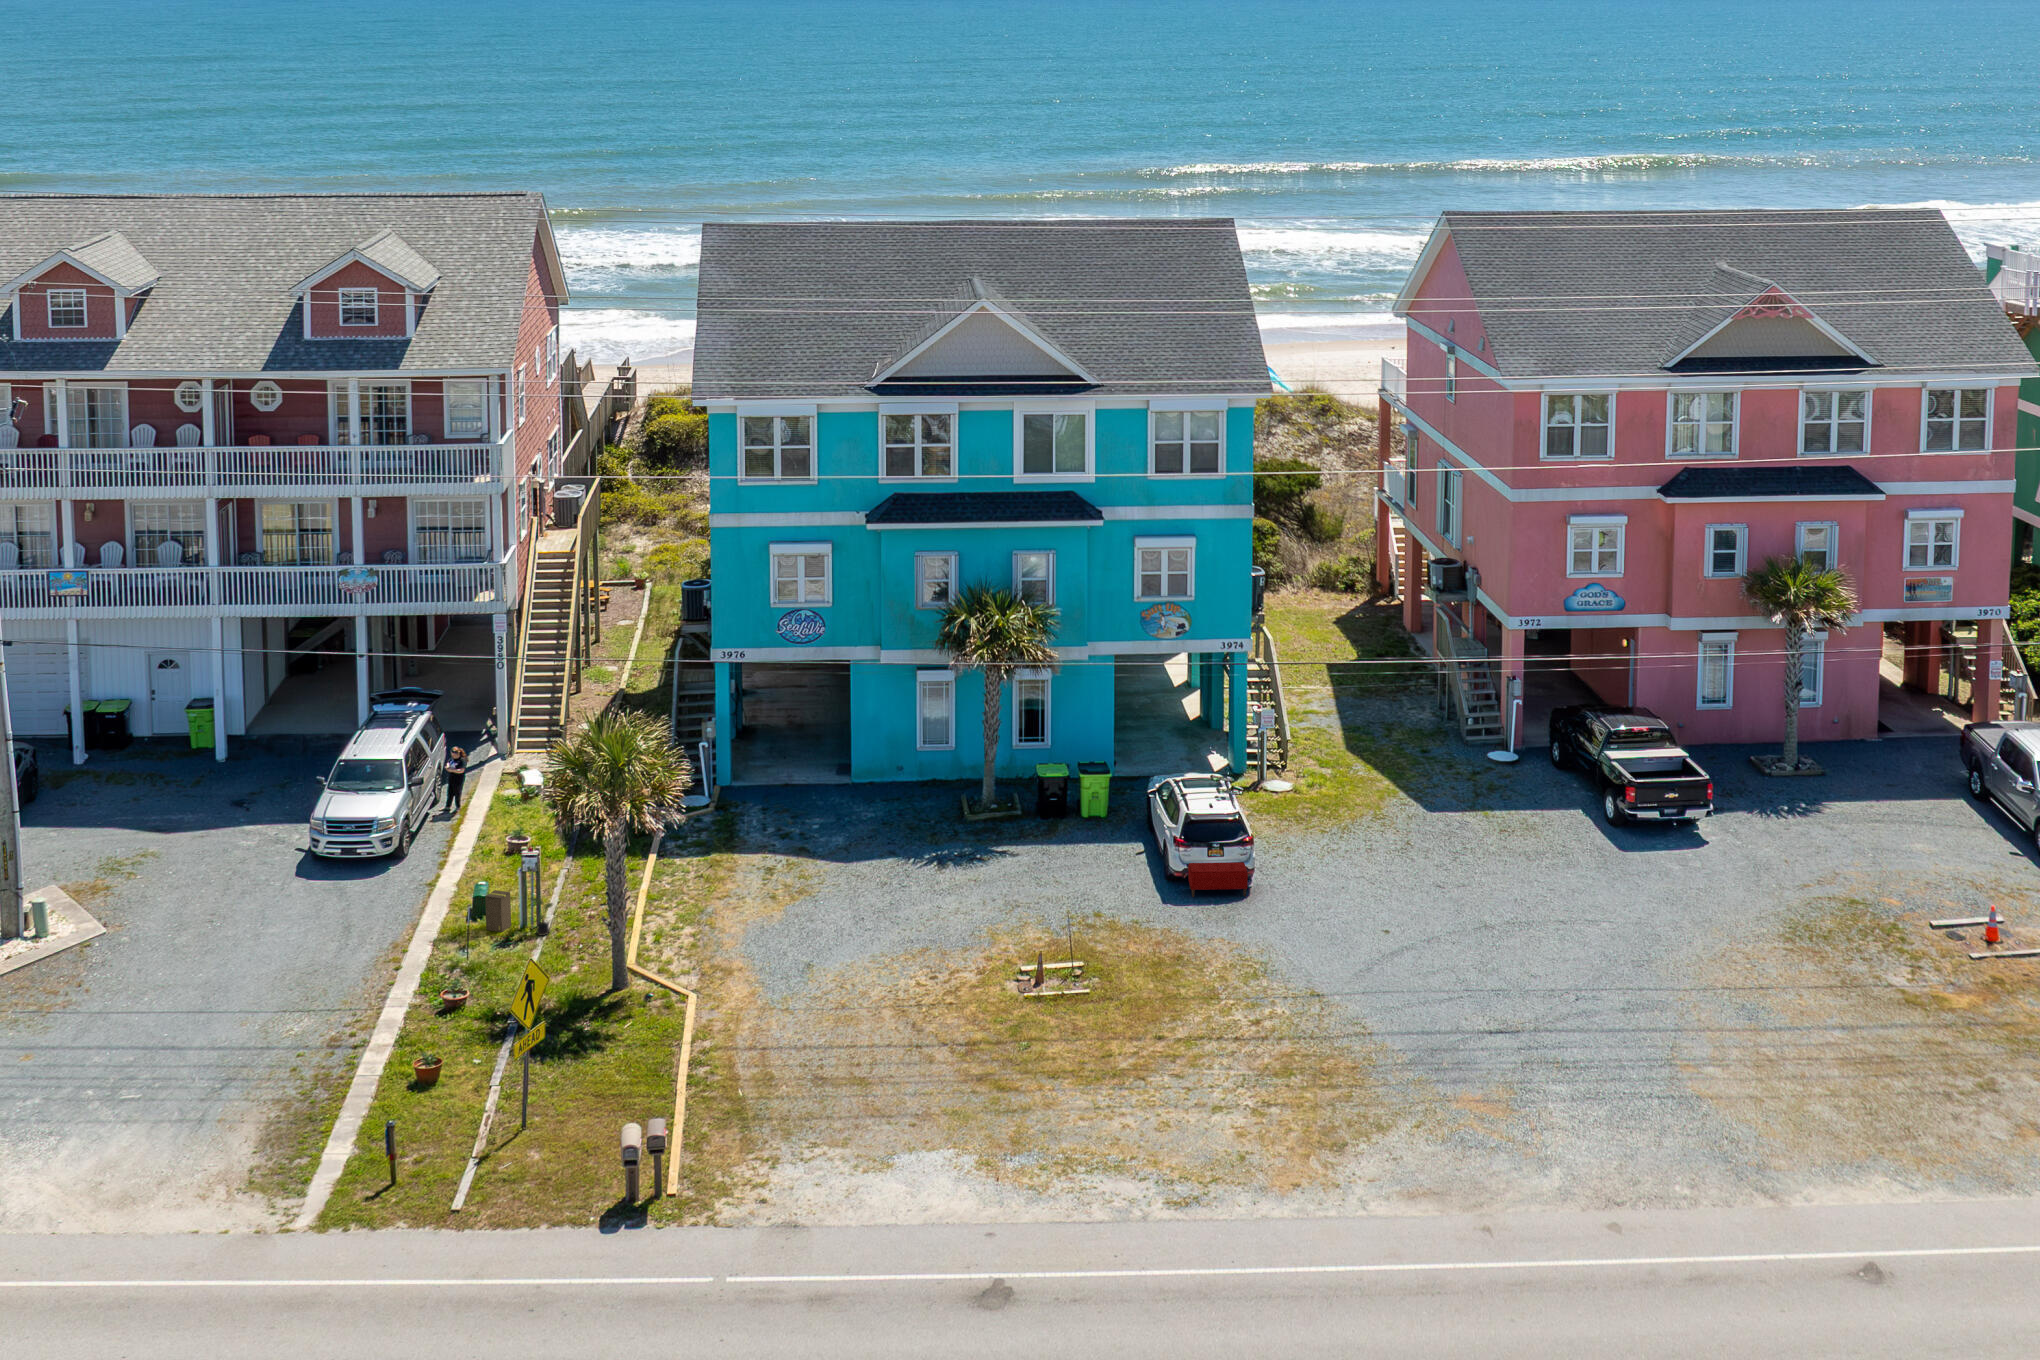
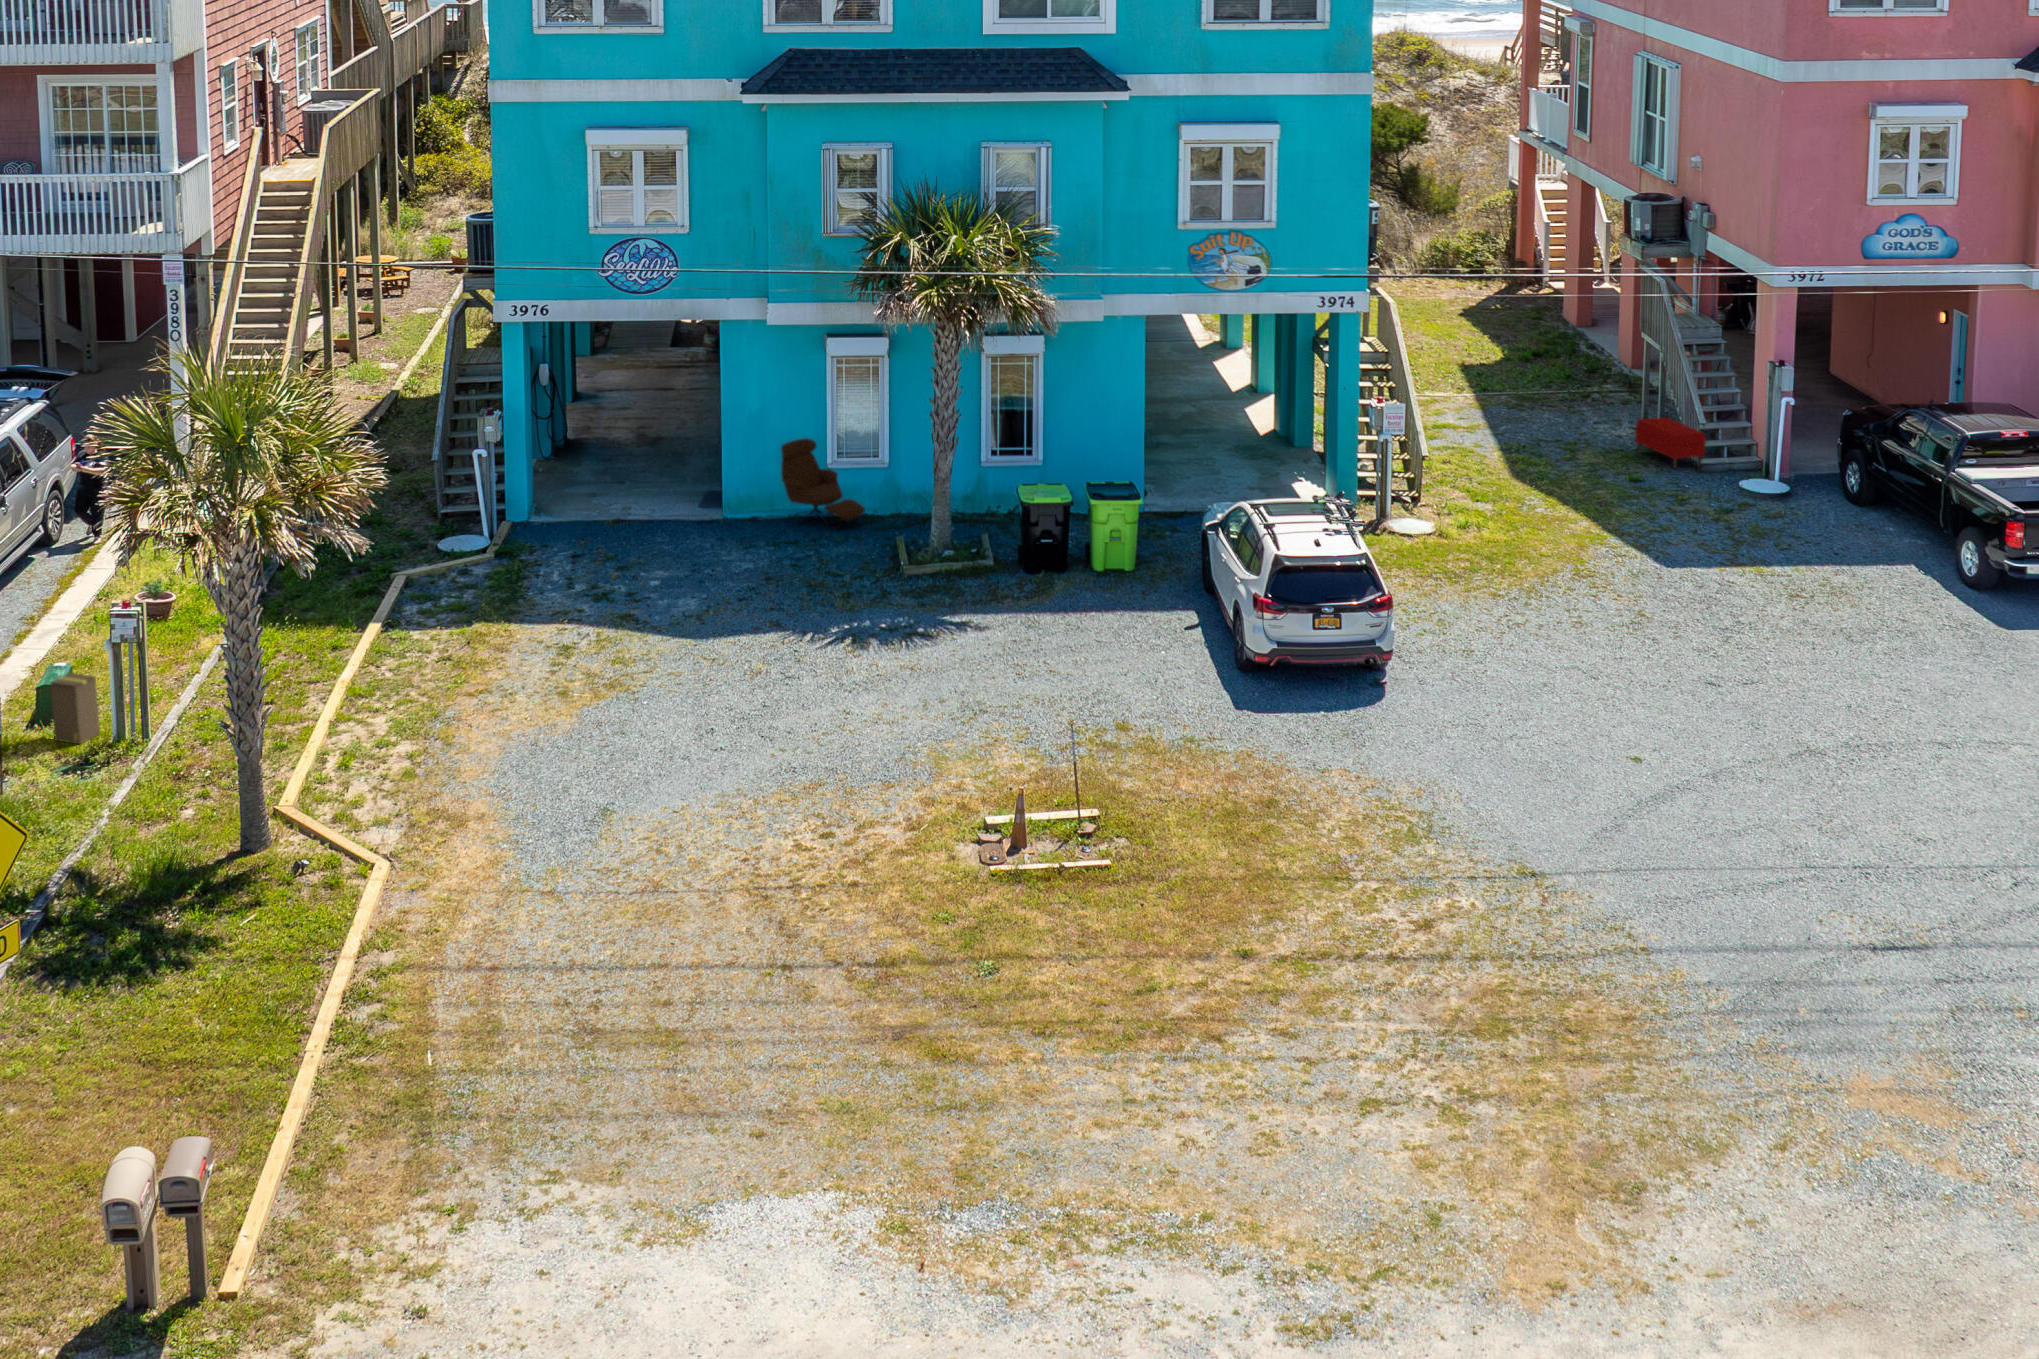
lounge chair: none [890,733,942,792] -> present [781,438,865,528]
bench: present [1188,862,1248,897] -> present [1635,418,1706,469]
potted plant: present [531,898,553,936] -> none [124,685,170,751]

